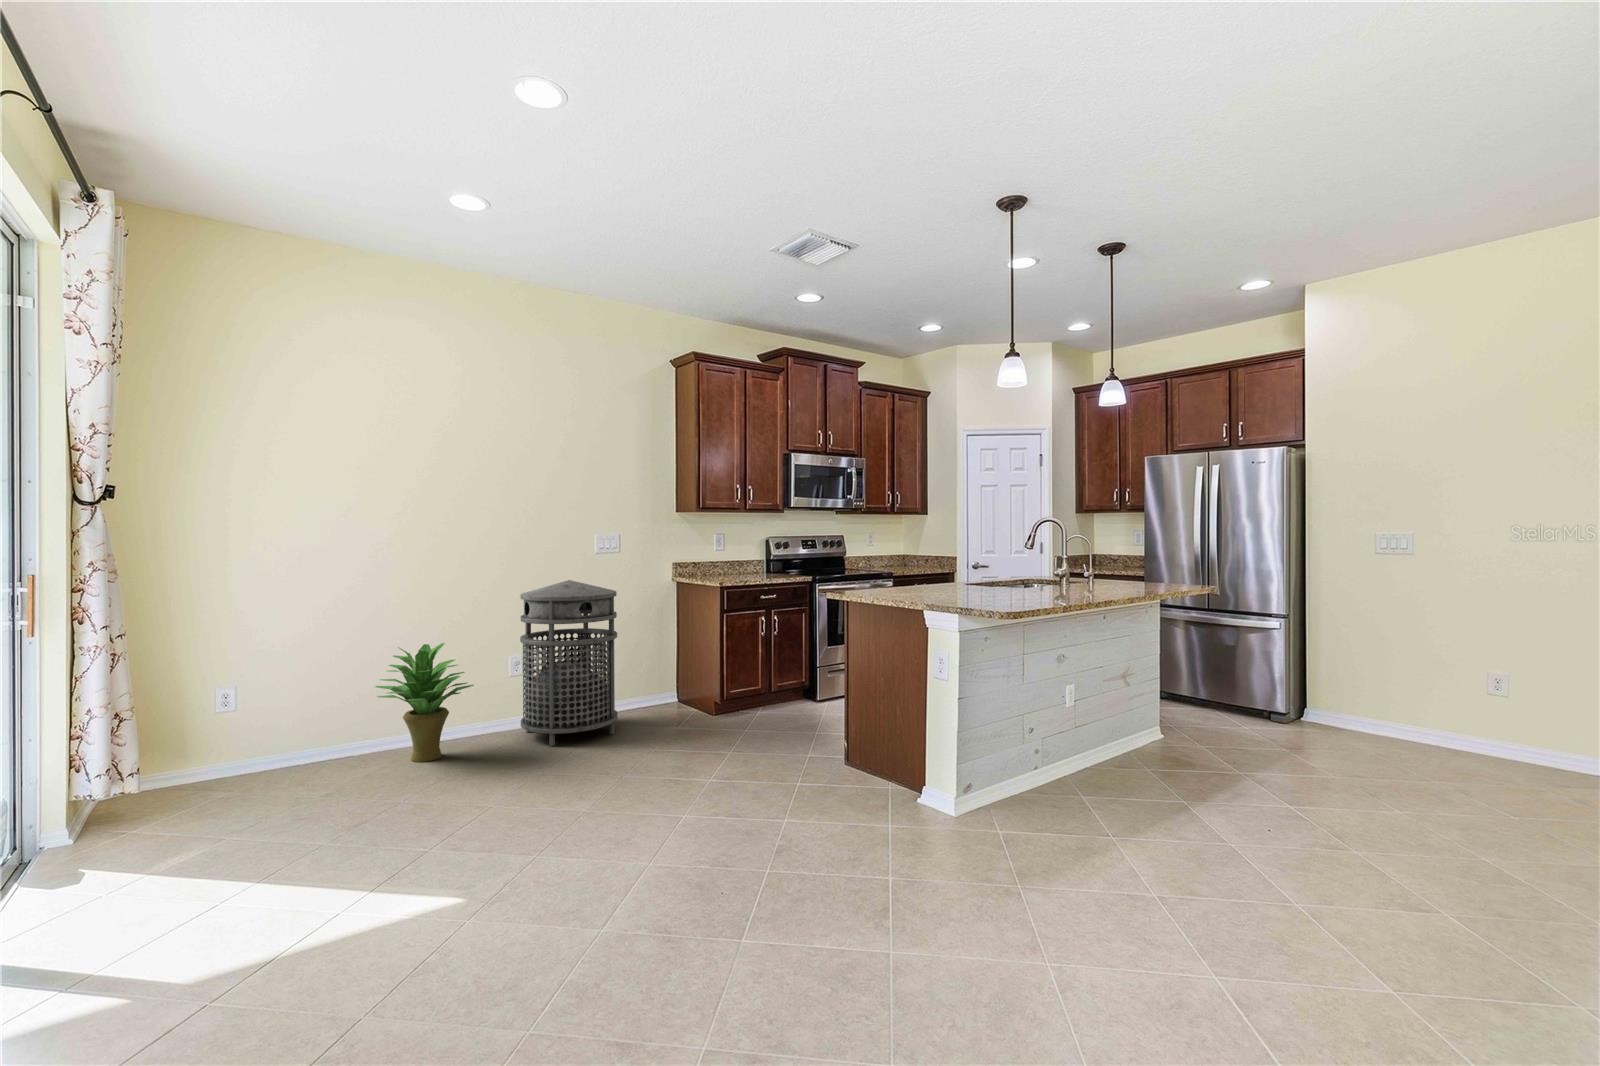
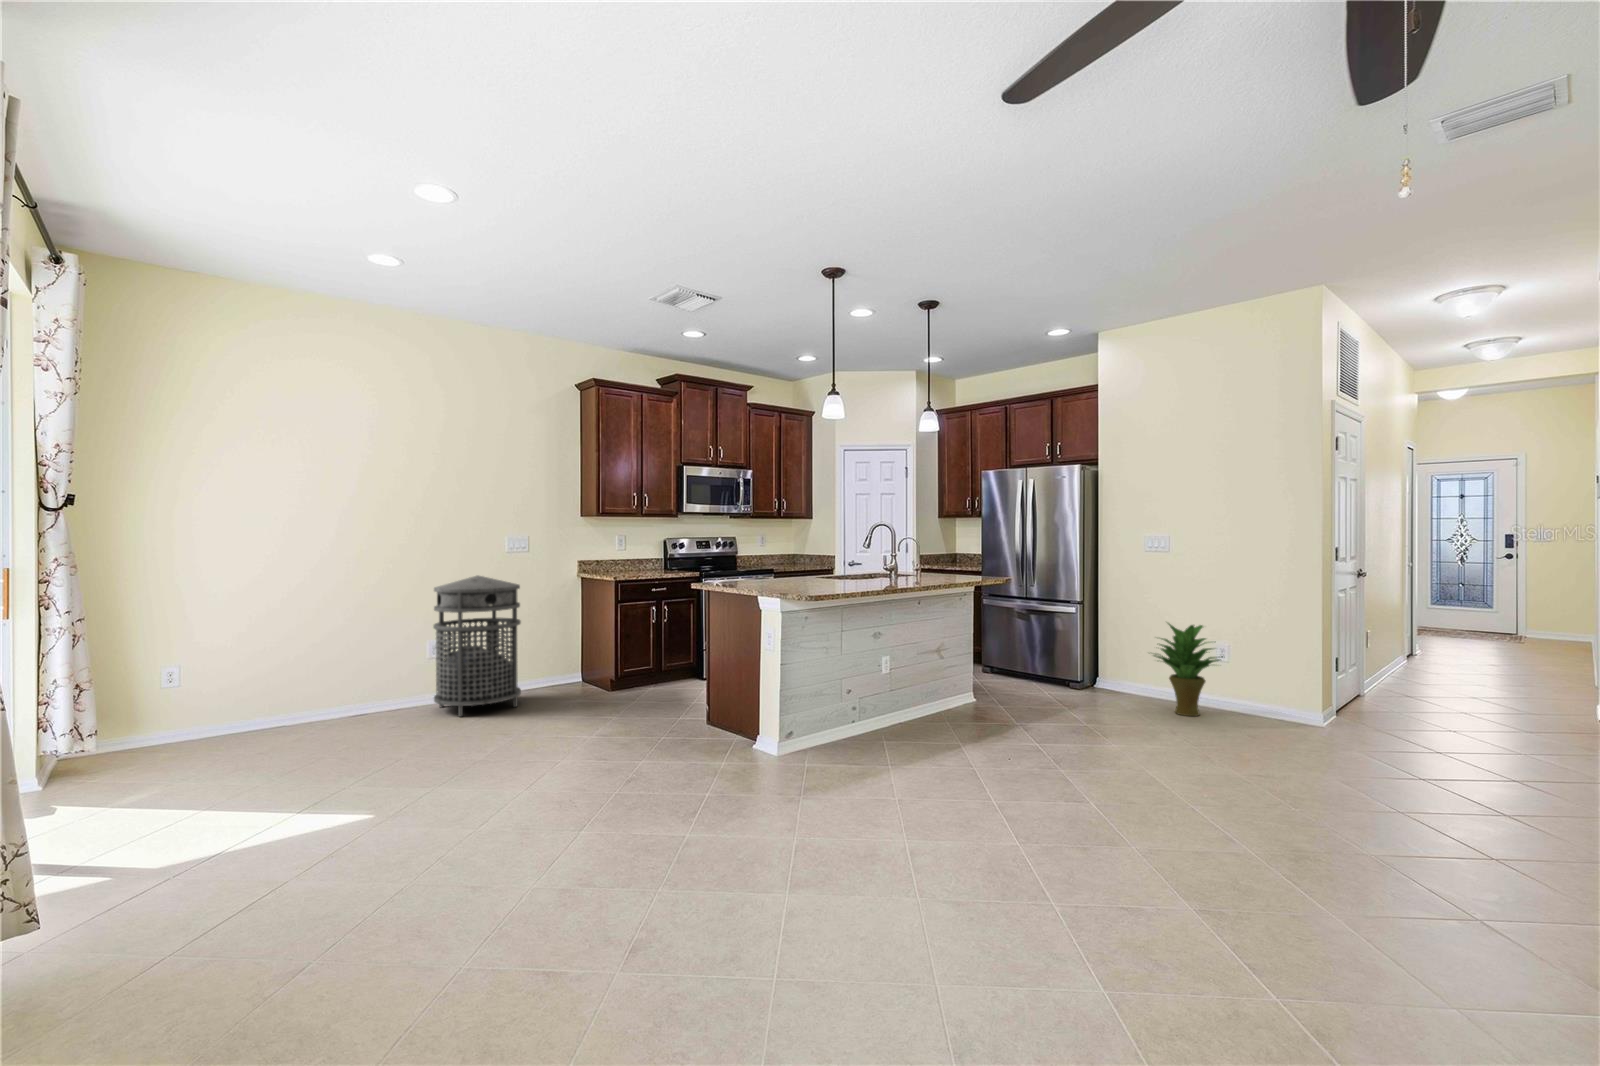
potted plant: present [375,643,474,762] -> present [1154,623,1220,716]

